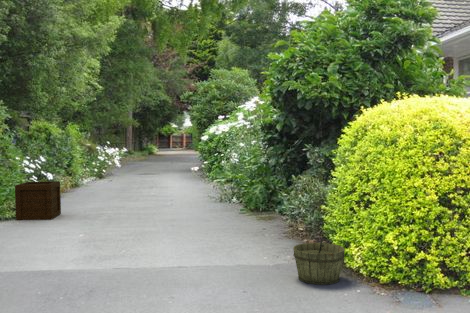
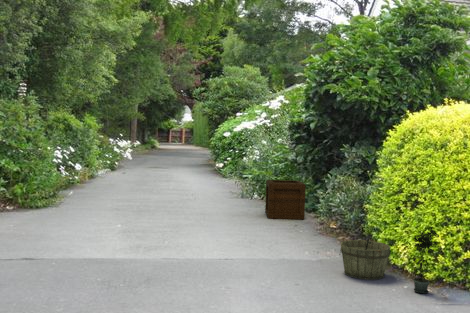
wooden crate: present [15,181,61,220] -> present [265,180,306,220]
potted plant: none [359,228,390,298] -> present [413,227,439,293]

